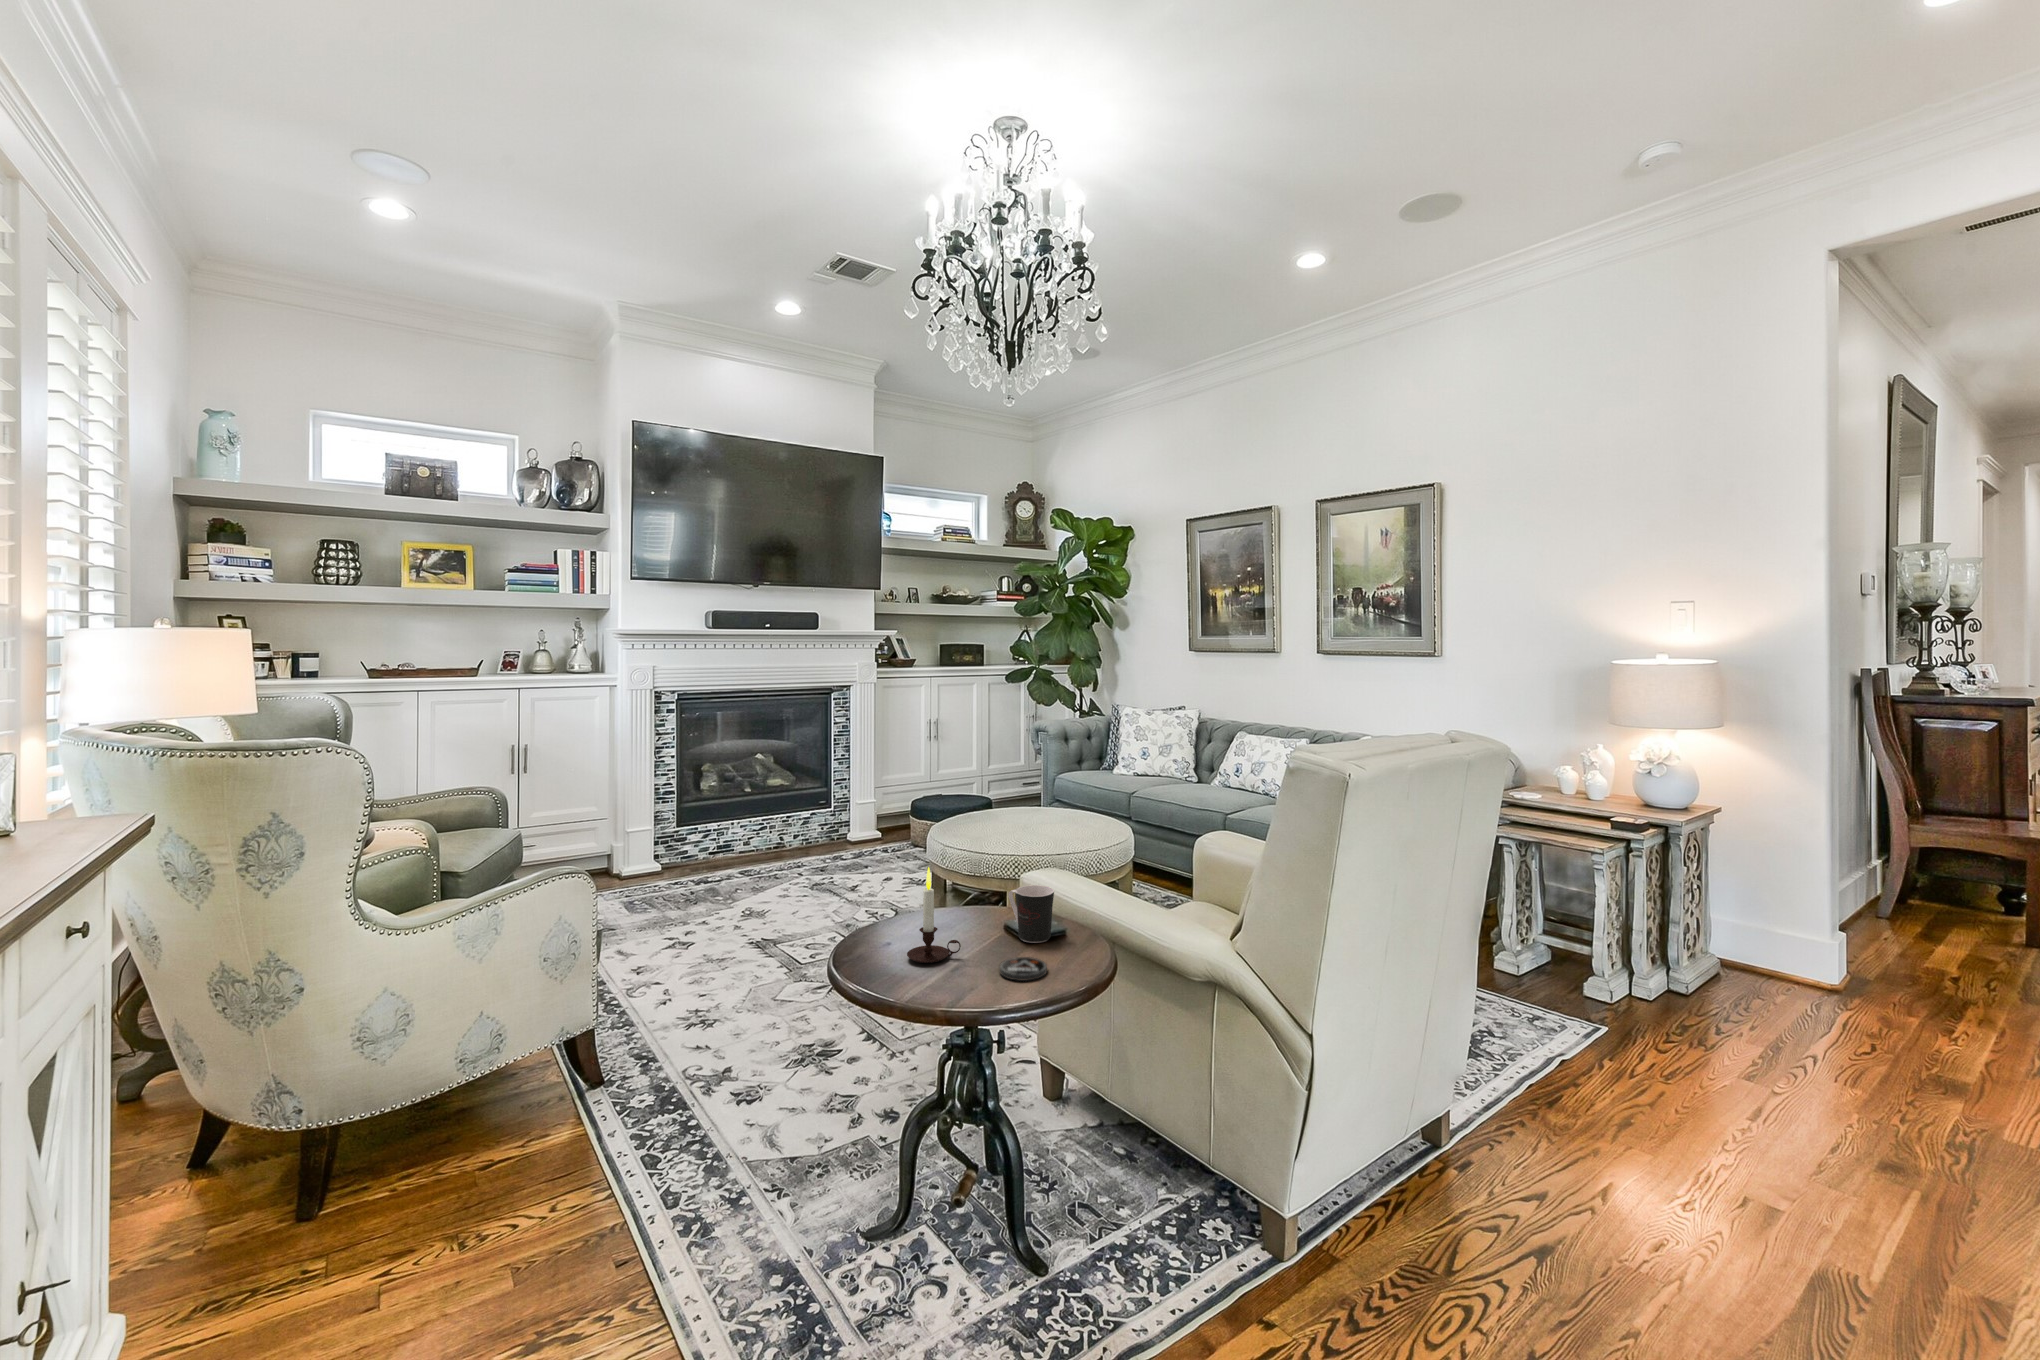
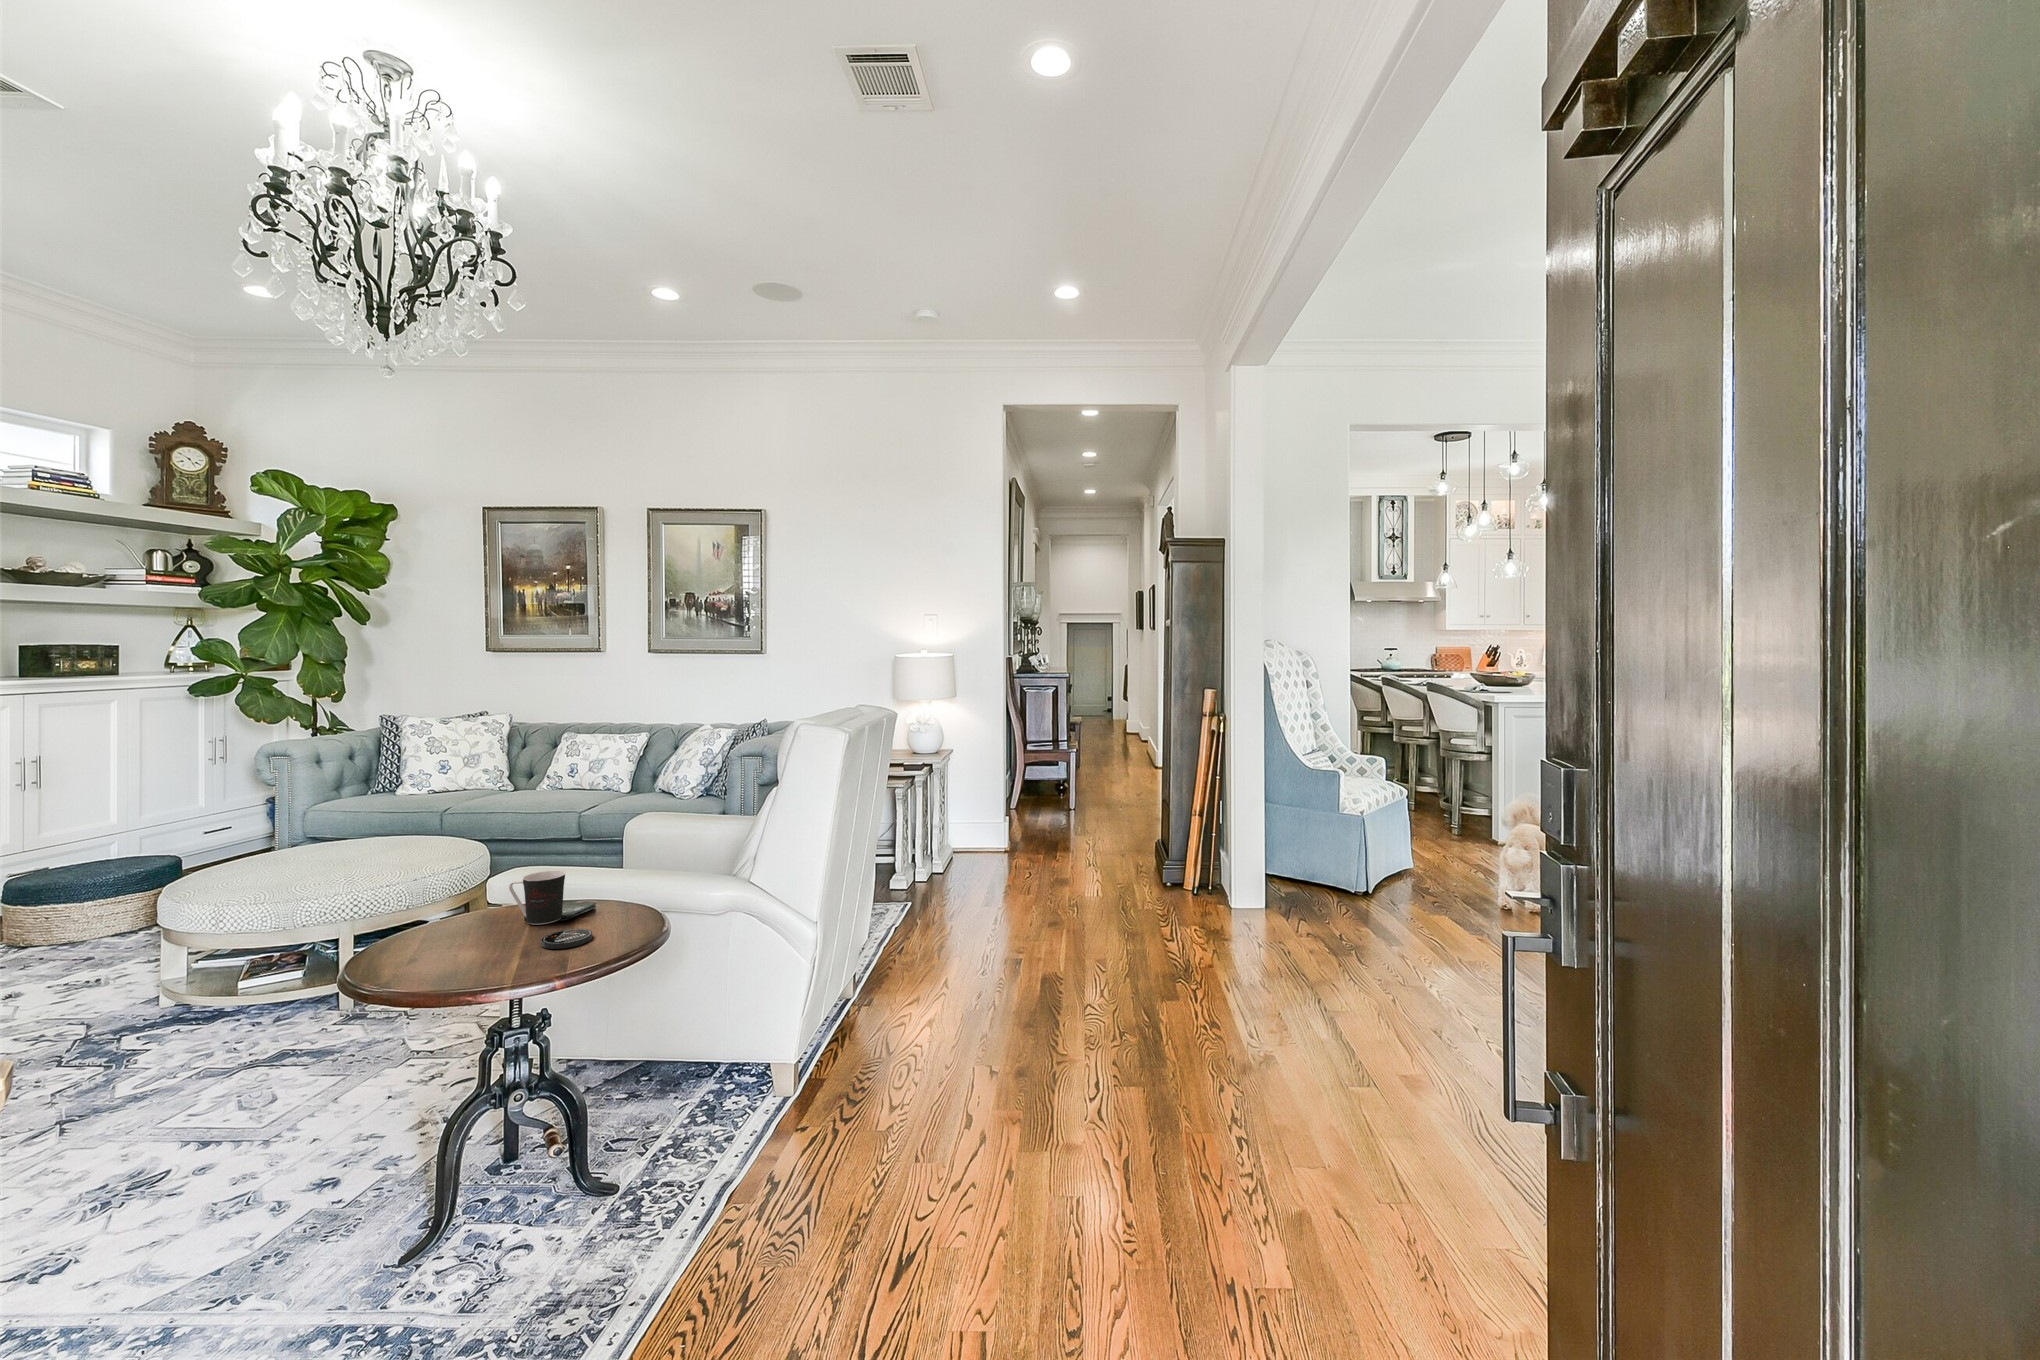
candle: present [907,867,961,963] -> none [419,869,484,966]

